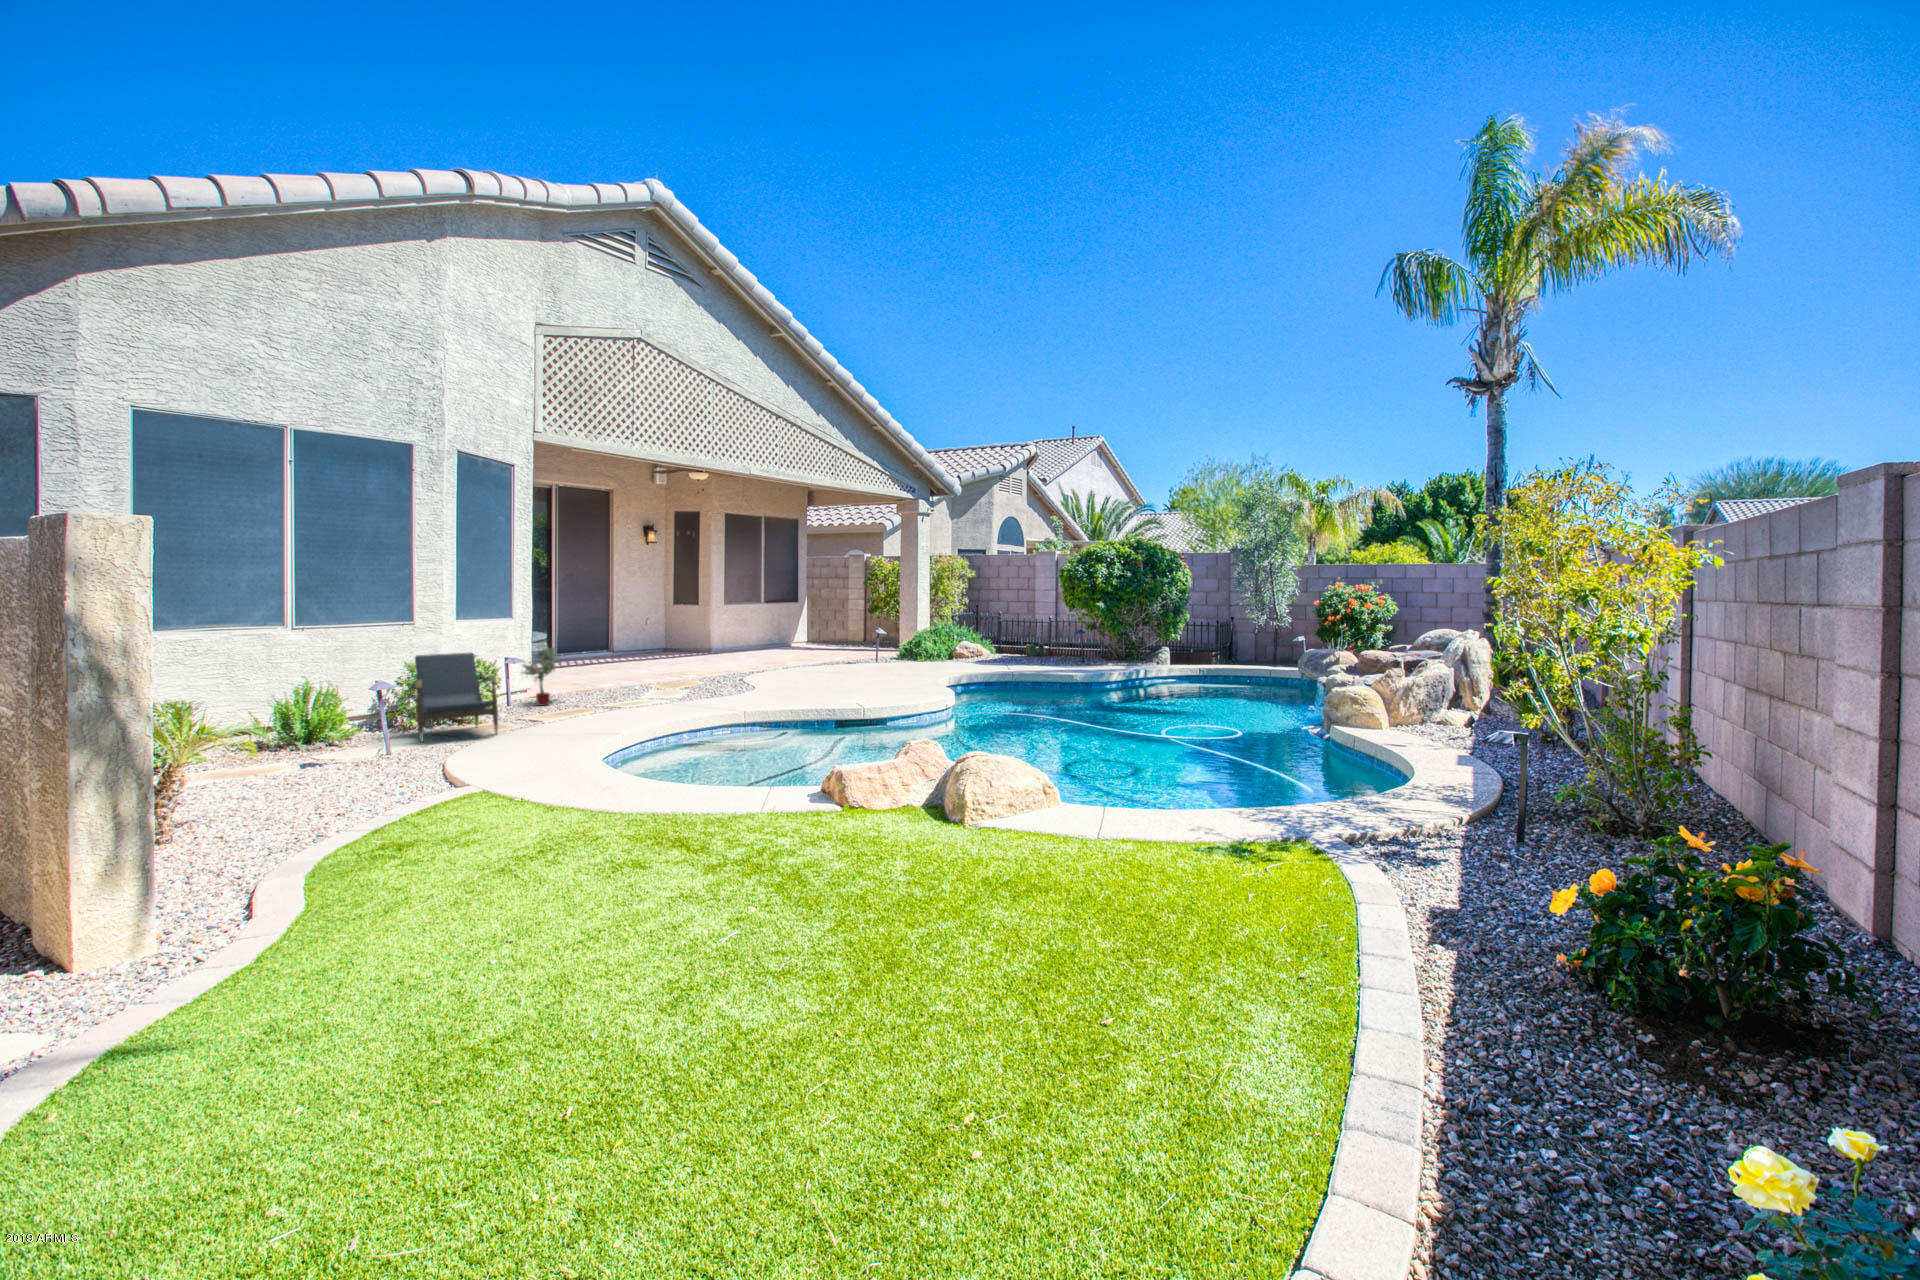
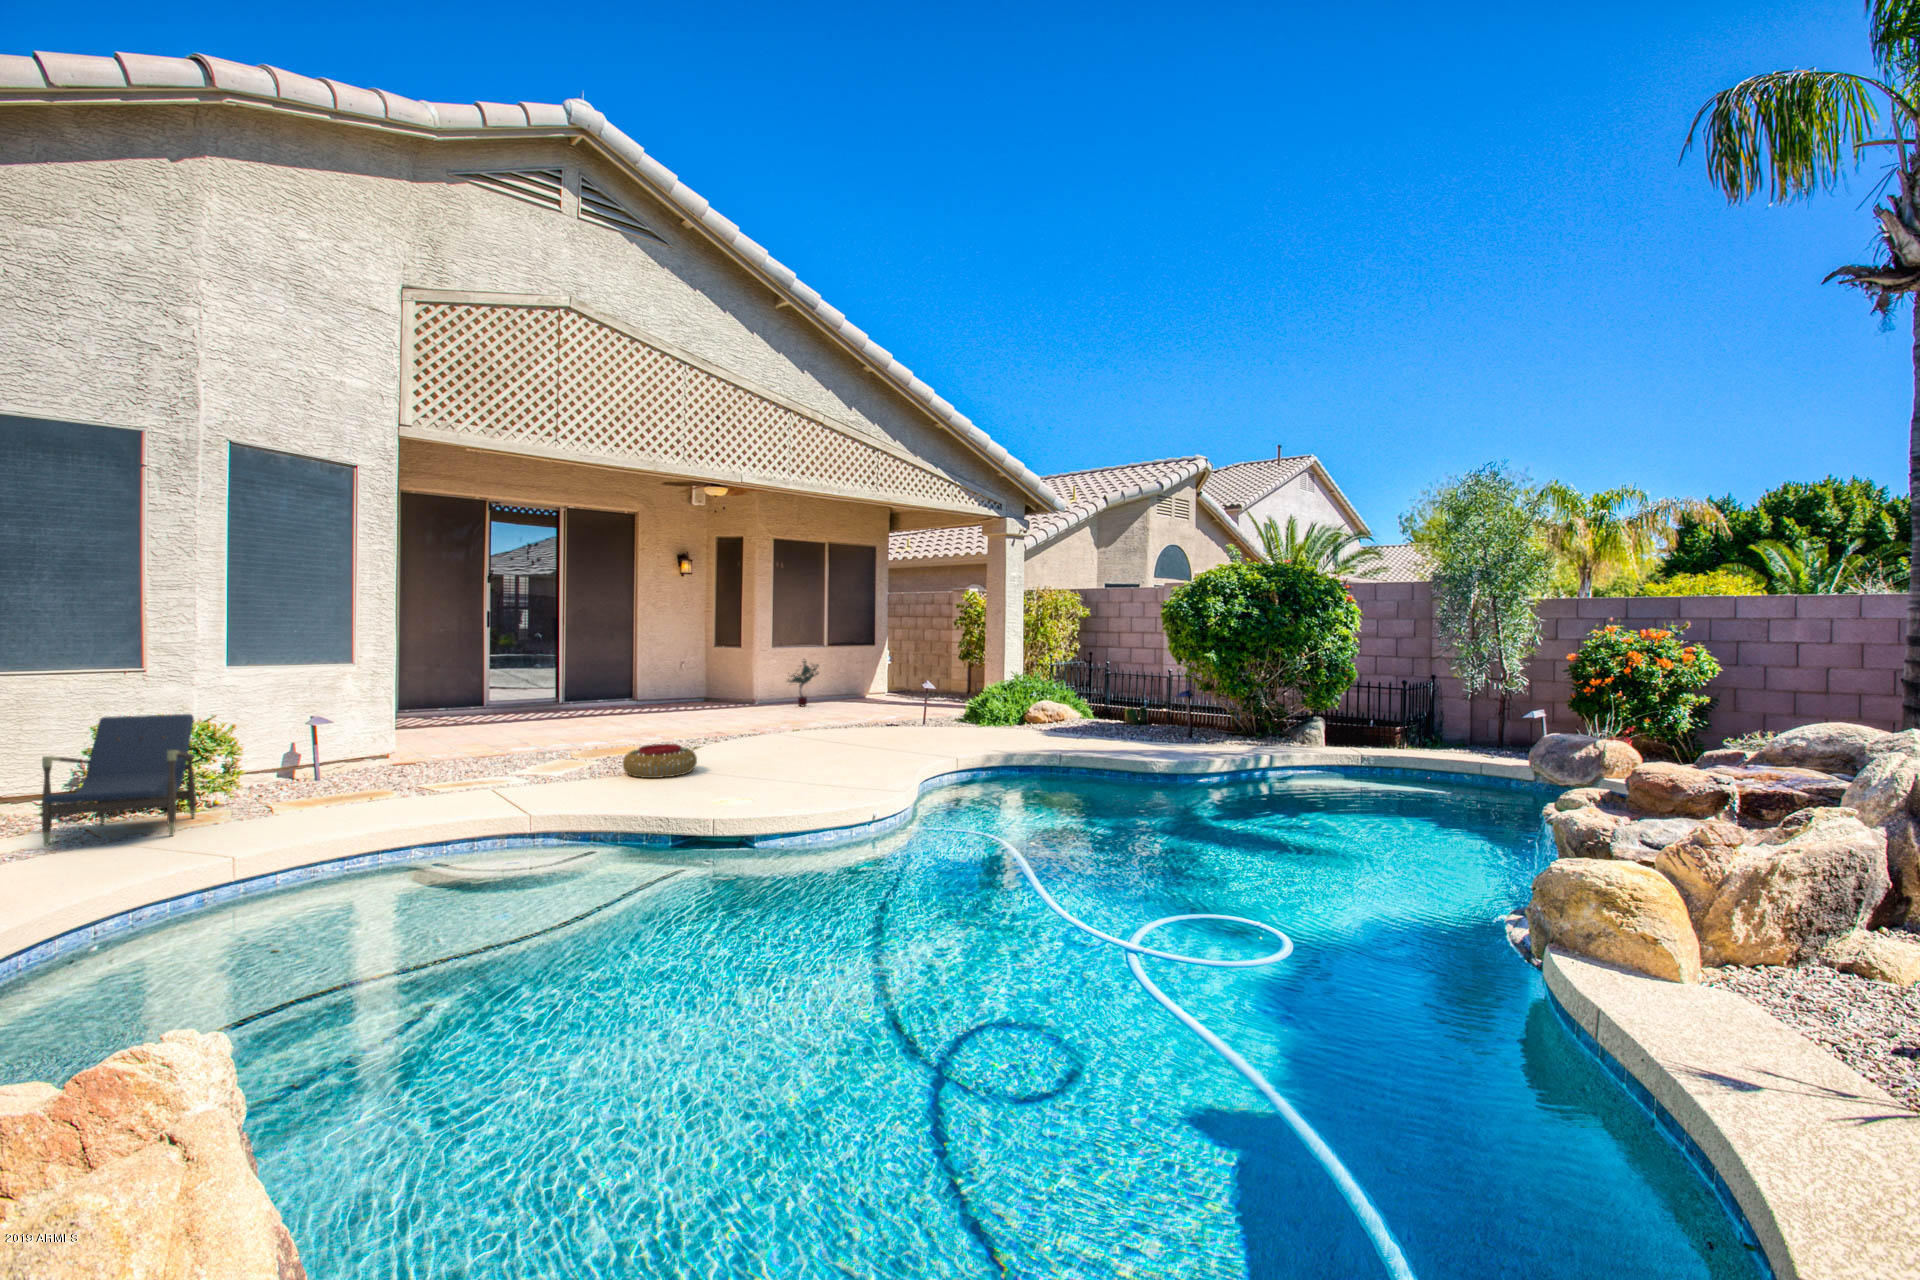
potted tree: present [522,641,558,706] -> present [788,659,818,706]
pouf: none [722,674,775,697] -> present [623,744,697,778]

